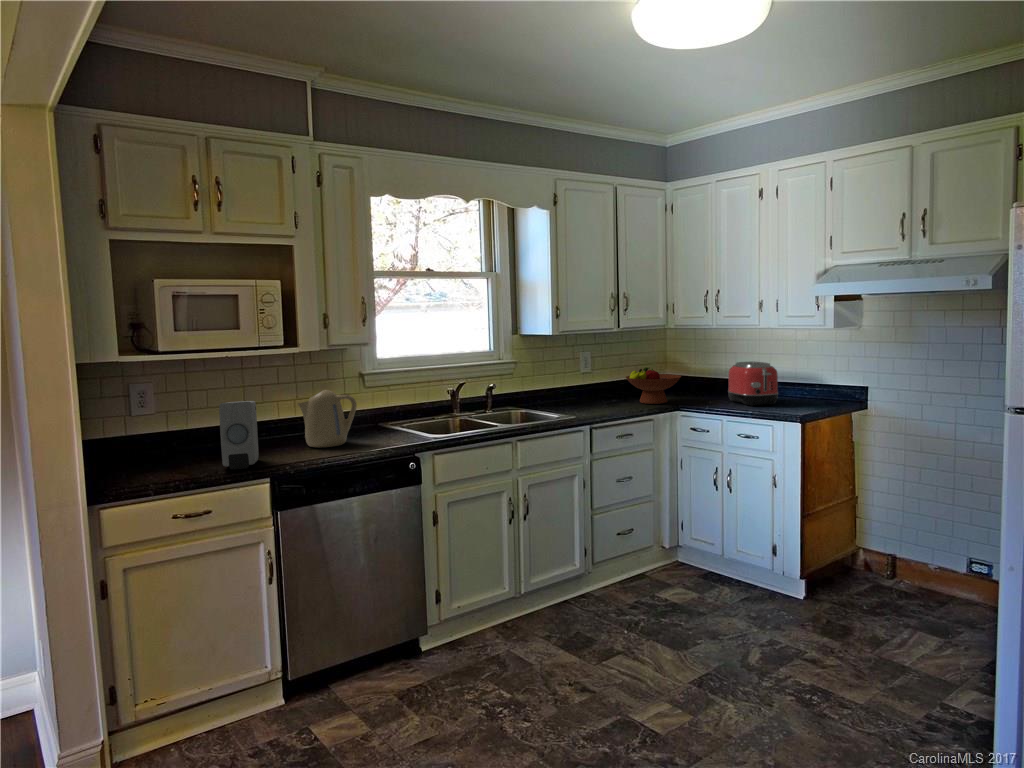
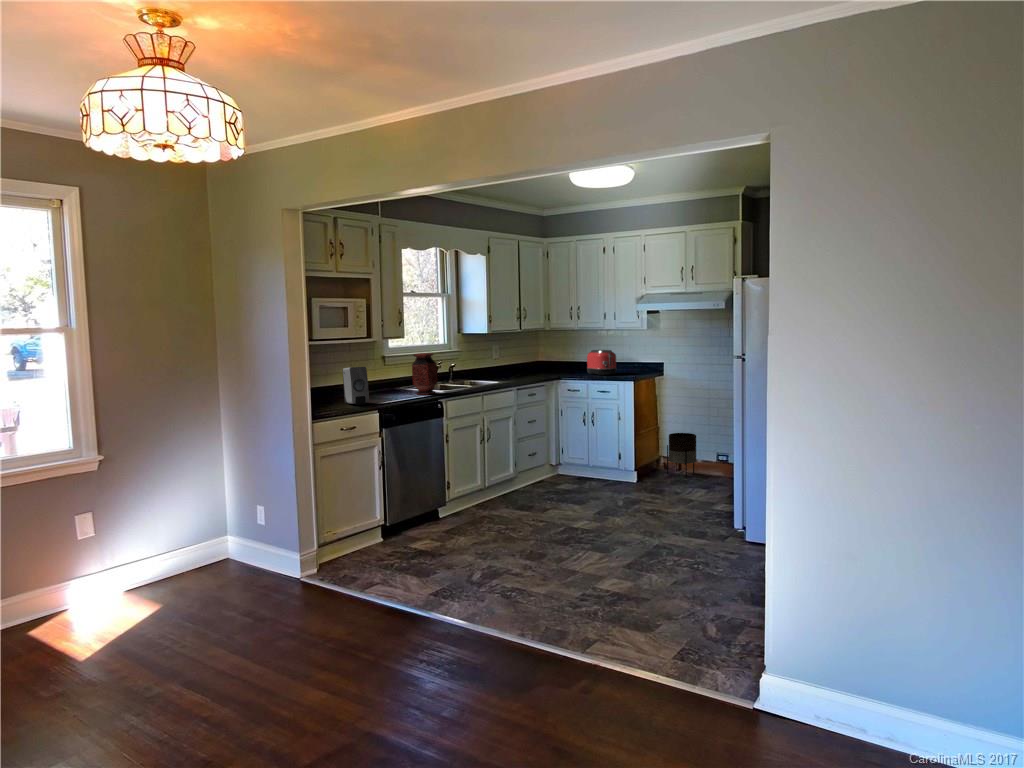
fruit bowl: present [626,367,681,404] -> none [527,354,561,376]
vase: none [373,373,419,445] -> present [412,353,437,395]
kettle: present [298,390,357,447] -> none [368,363,401,397]
planter: none [867,513,927,602] -> present [667,433,696,478]

